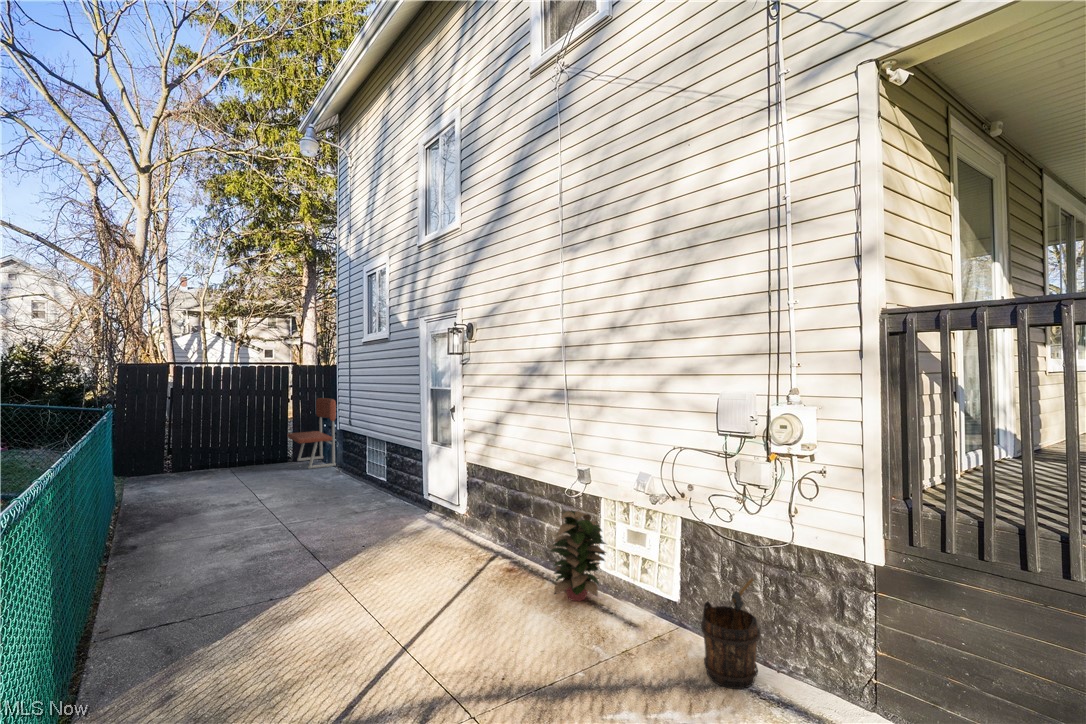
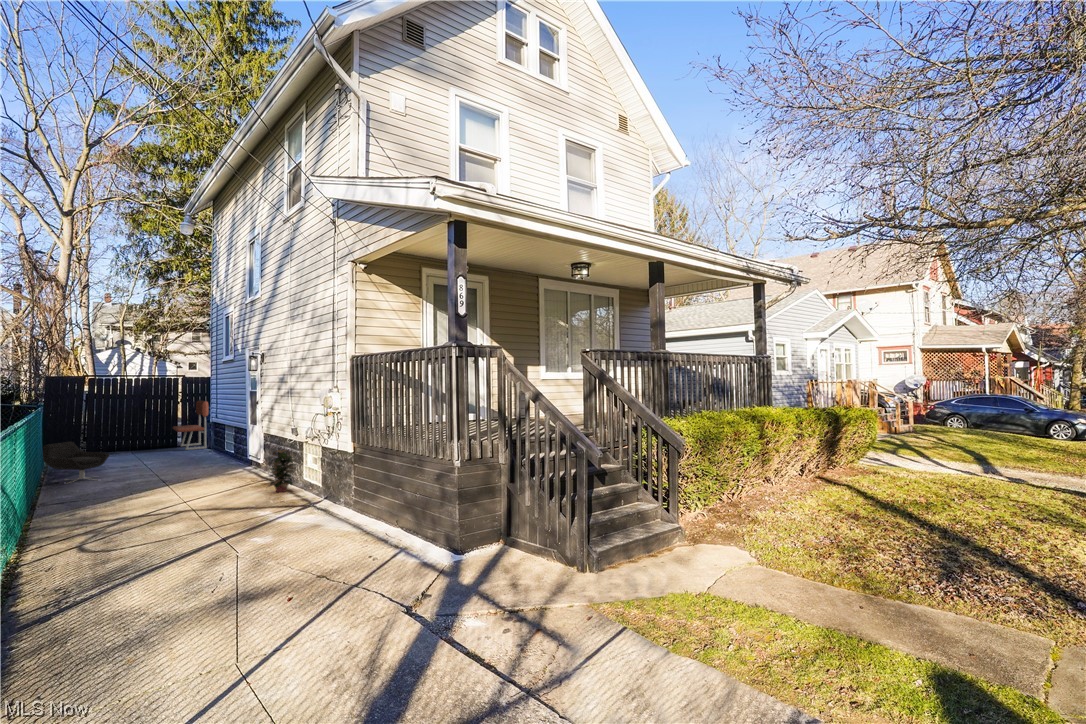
lounge chair: none [120,472,225,550] -> present [43,442,110,481]
bucket: present [701,578,761,689] -> none [298,468,331,508]

